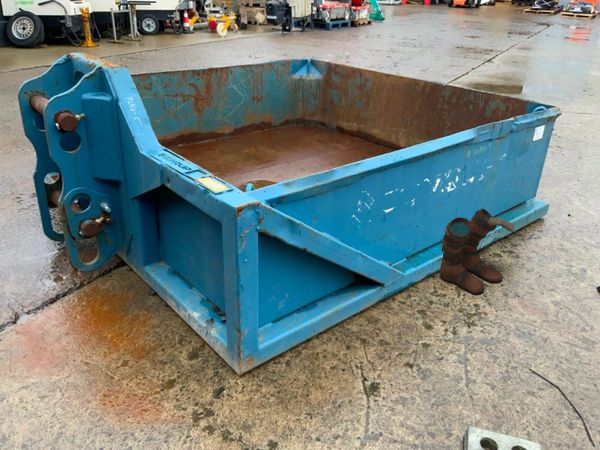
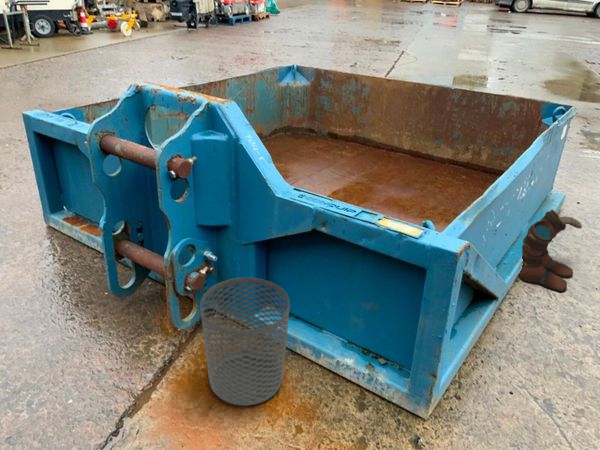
waste bin: none [57,226,146,338] -> present [200,278,289,406]

